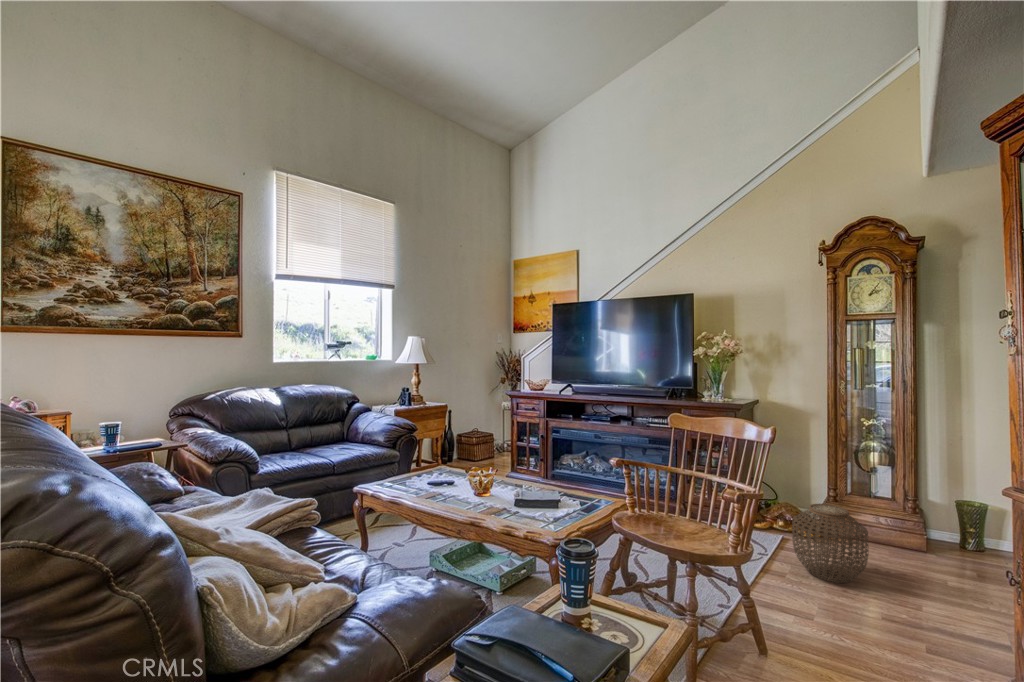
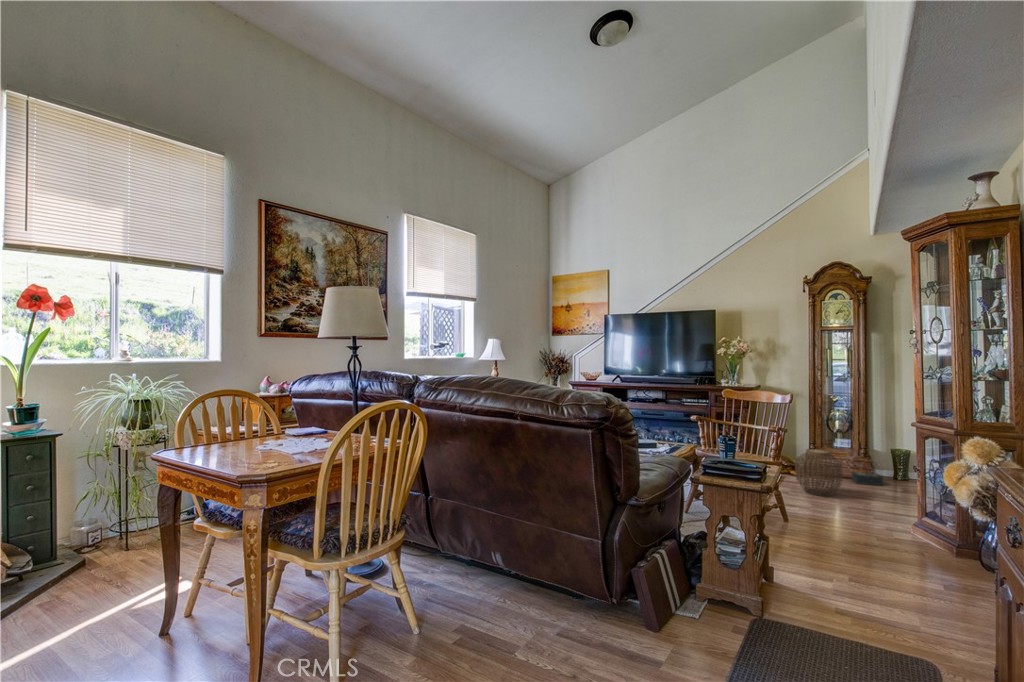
decorative plant: none [874,500,952,562] -> present [842,450,887,485]

